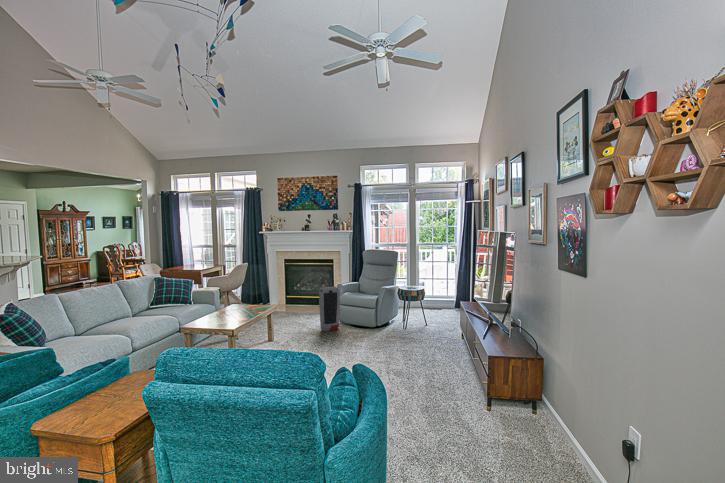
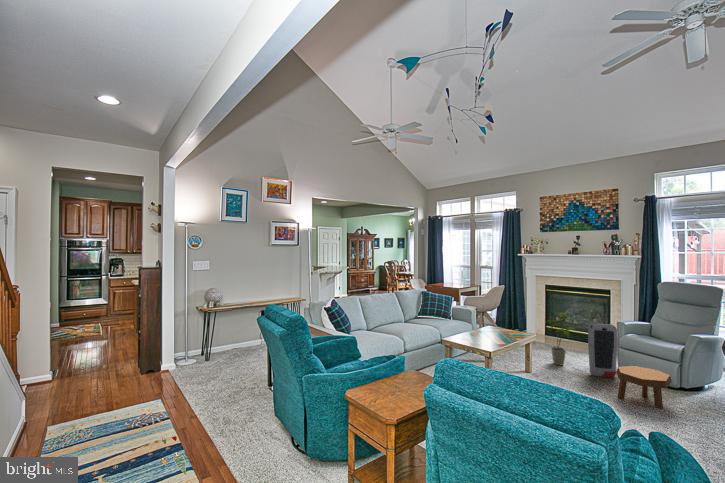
house plant: none [286,282,310,329] -> present [548,312,574,365]
footstool: none [340,317,375,346] -> present [617,366,672,408]

